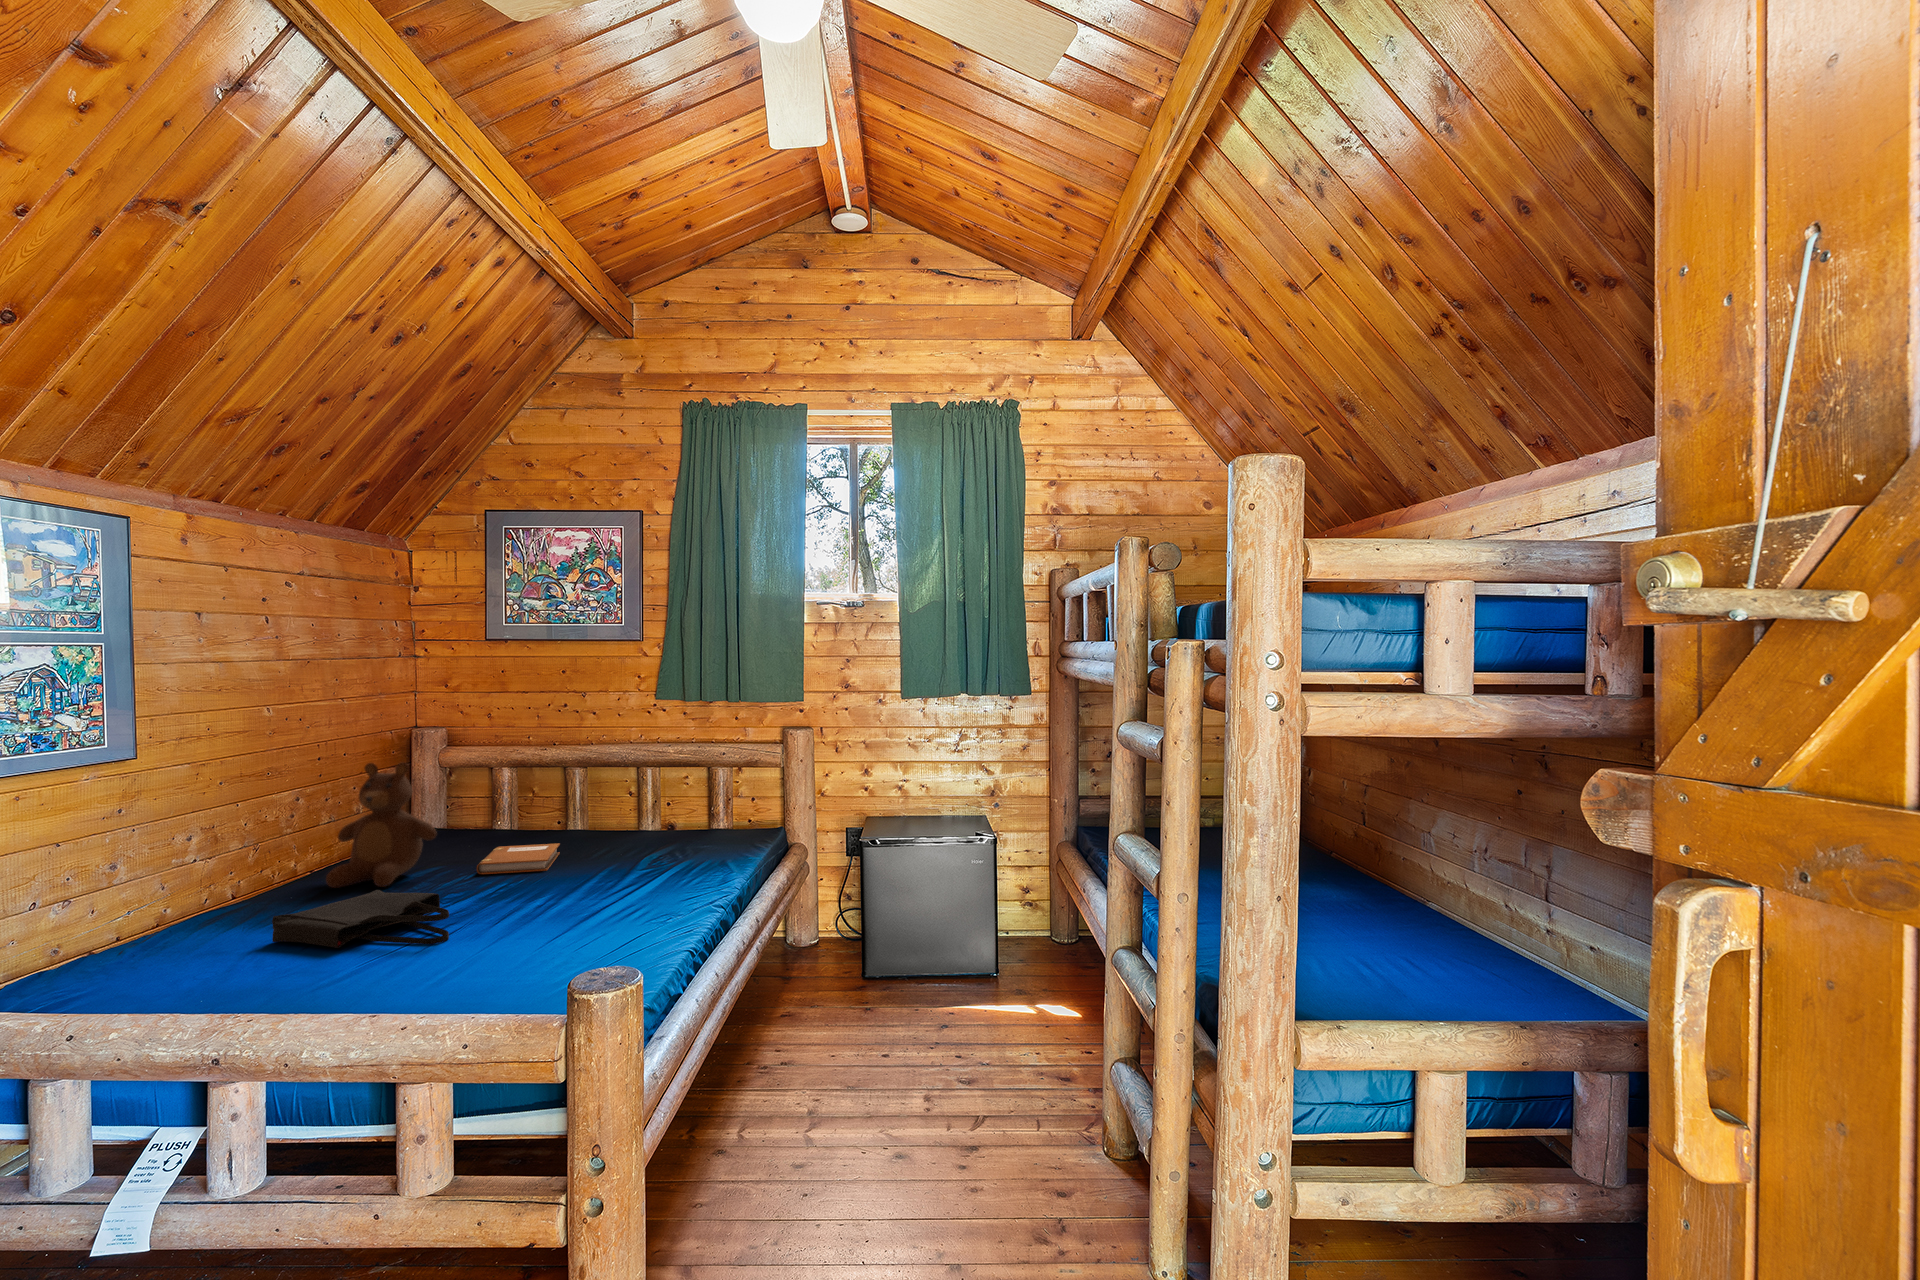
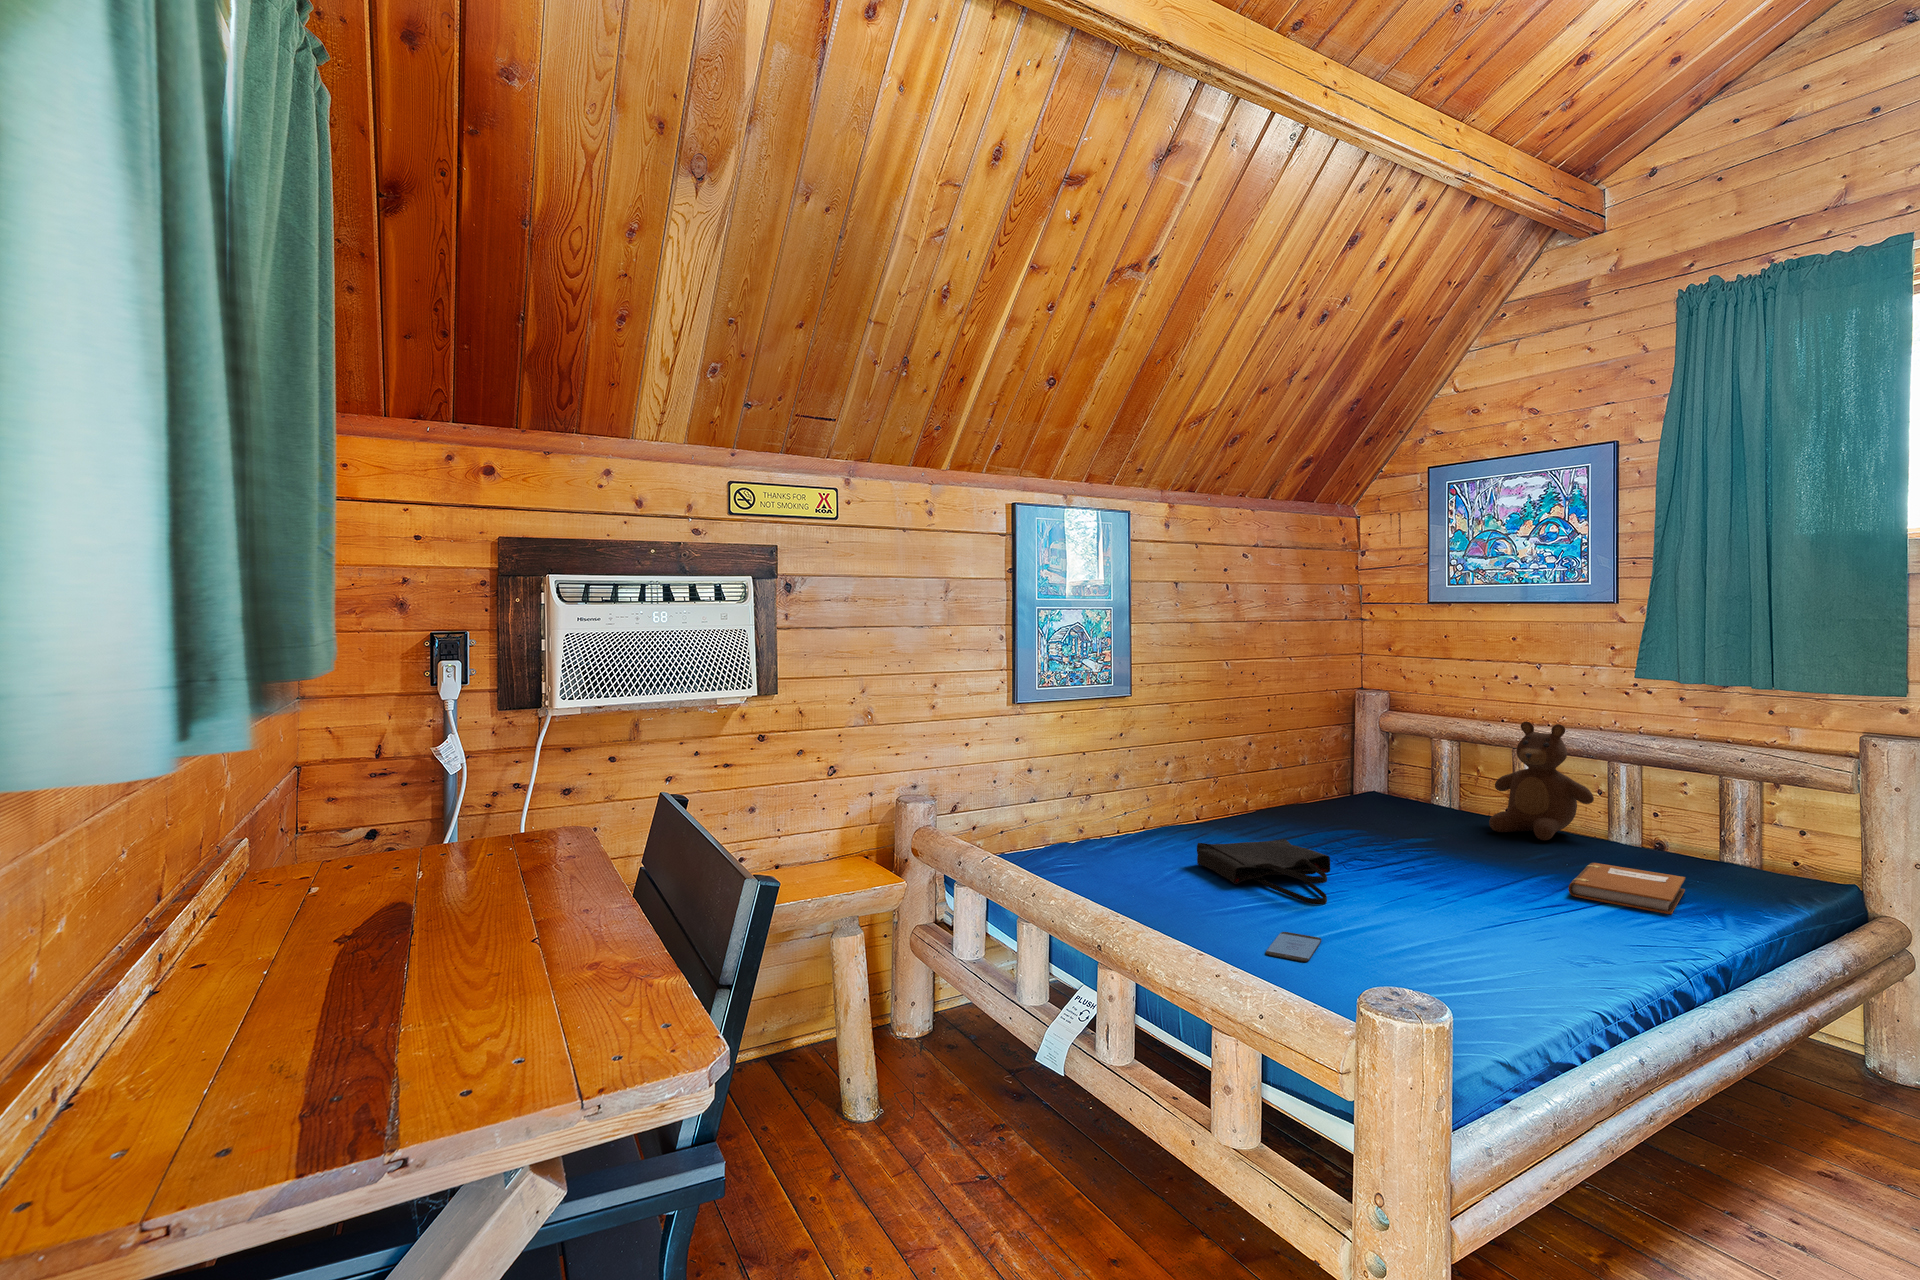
teddy bear: present [326,762,436,888] -> present [1489,721,1594,840]
notebook: present [477,843,560,874] -> present [1568,863,1685,914]
smartphone: none [415,969,466,1000] -> present [1266,932,1321,962]

